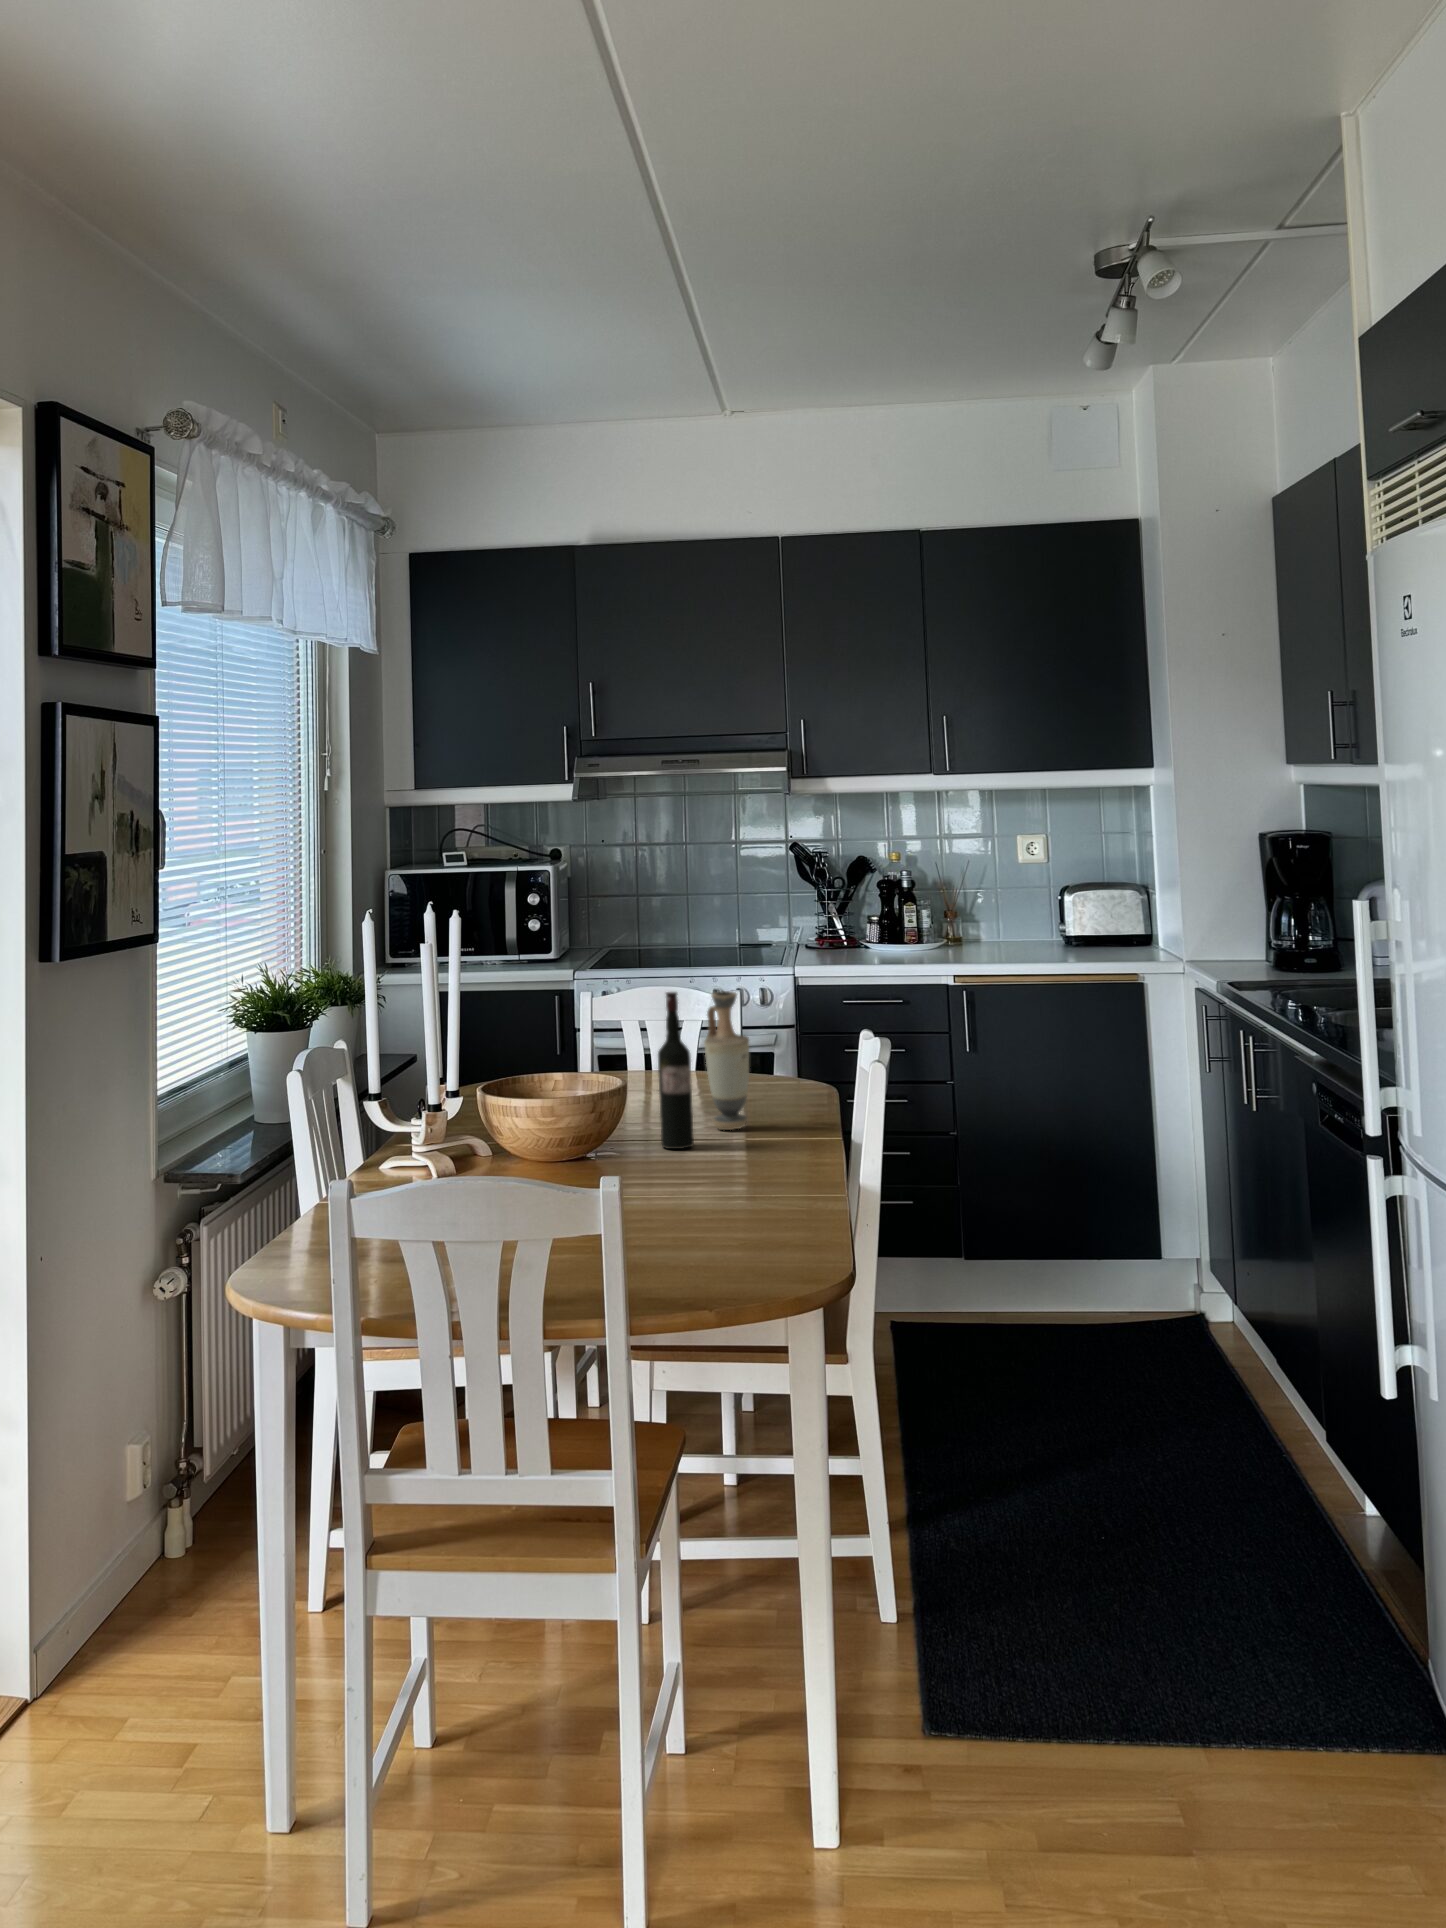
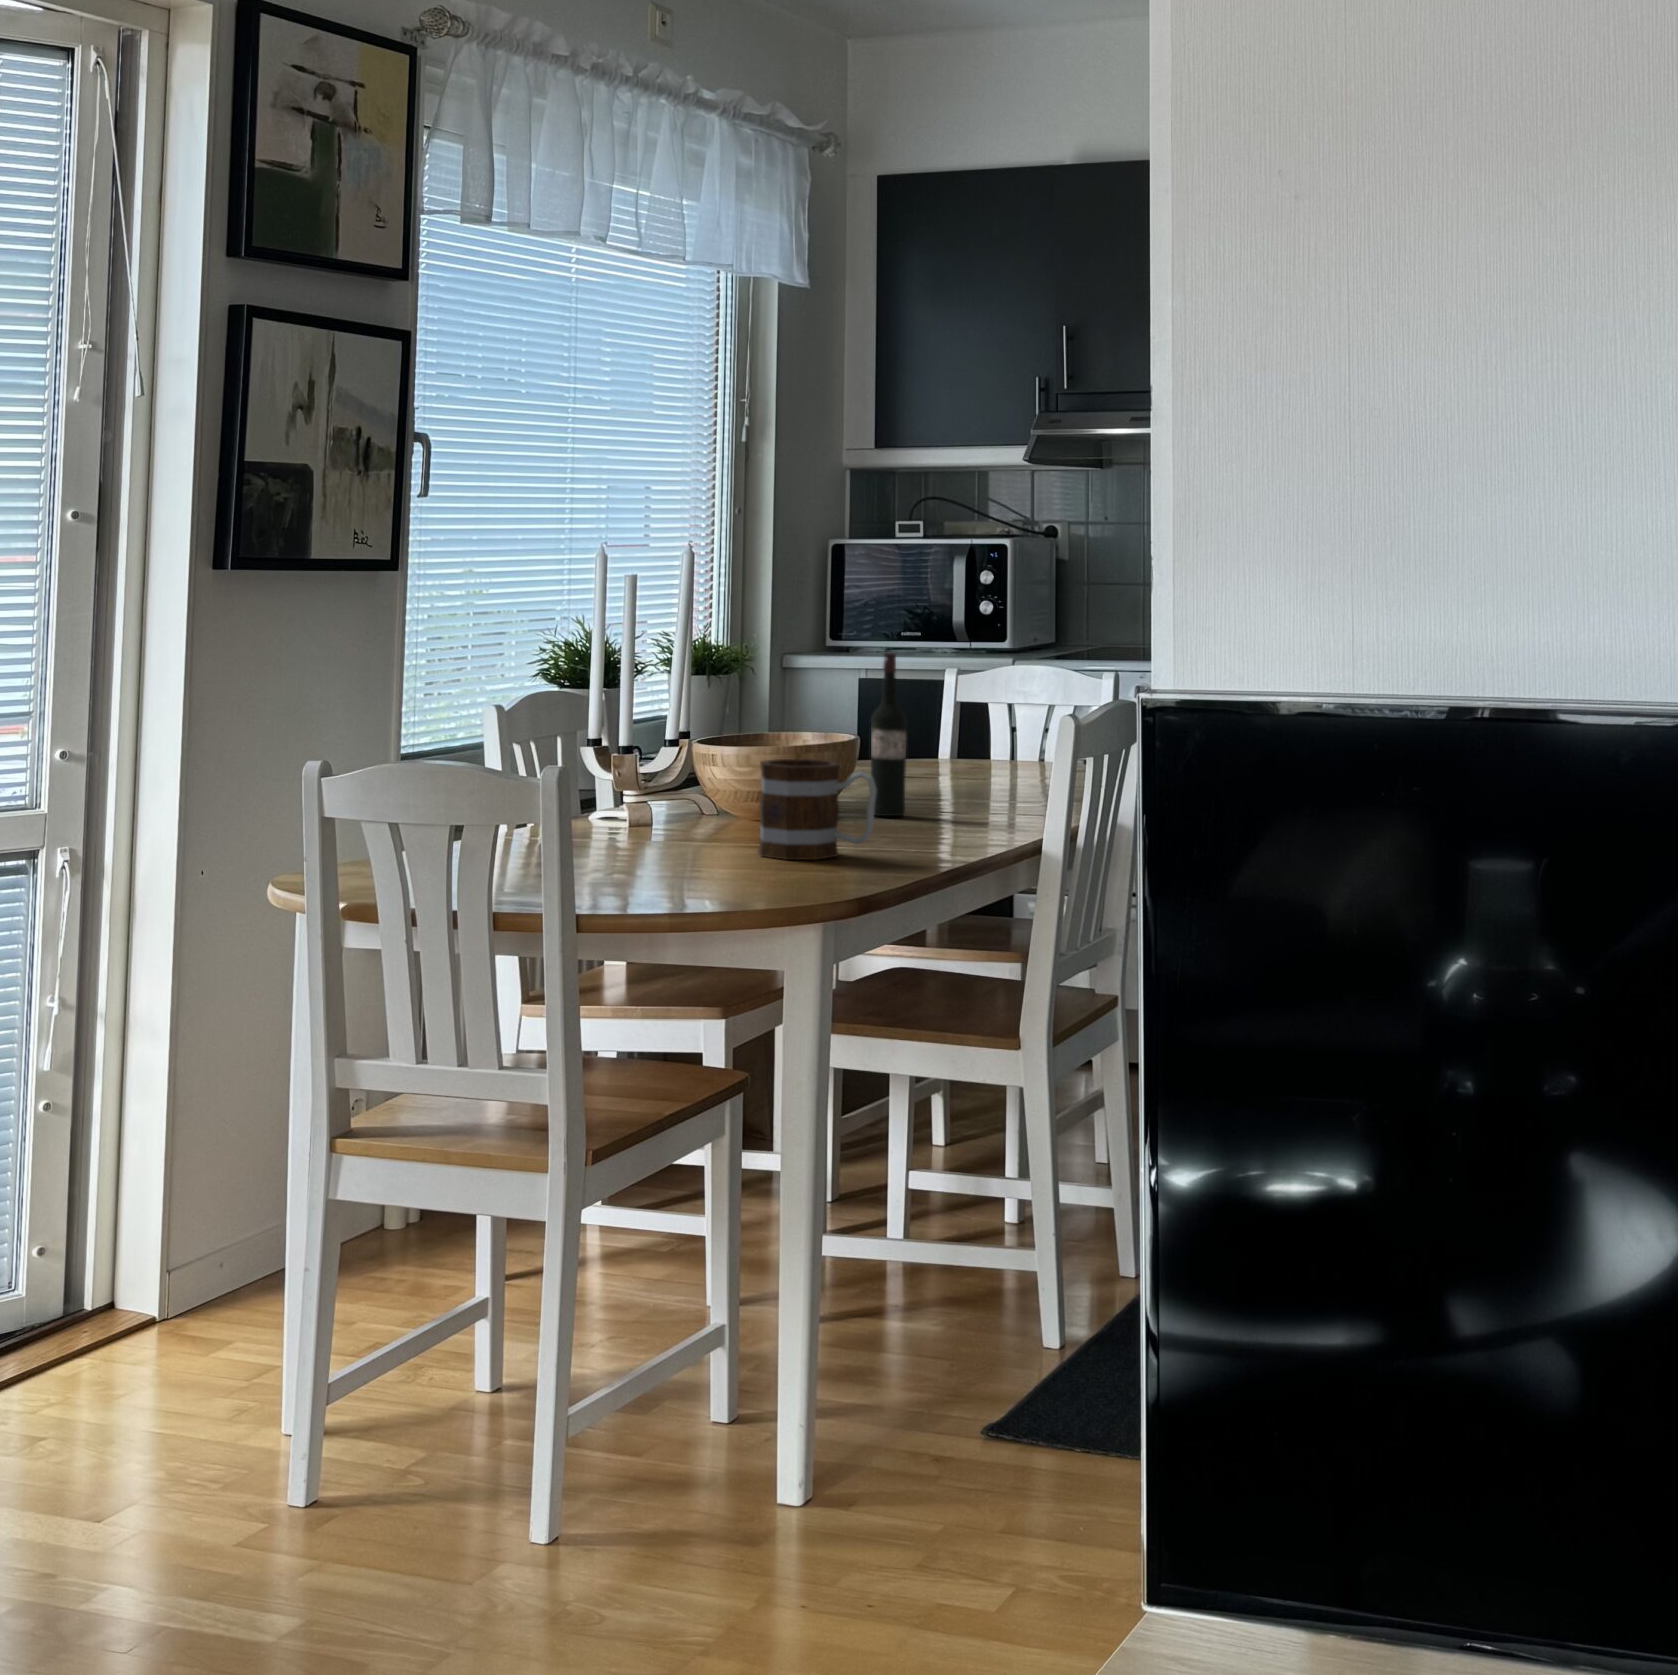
vase: present [705,991,749,1130] -> none [952,663,1001,811]
mug: none [678,1117,796,1229] -> present [758,759,876,860]

